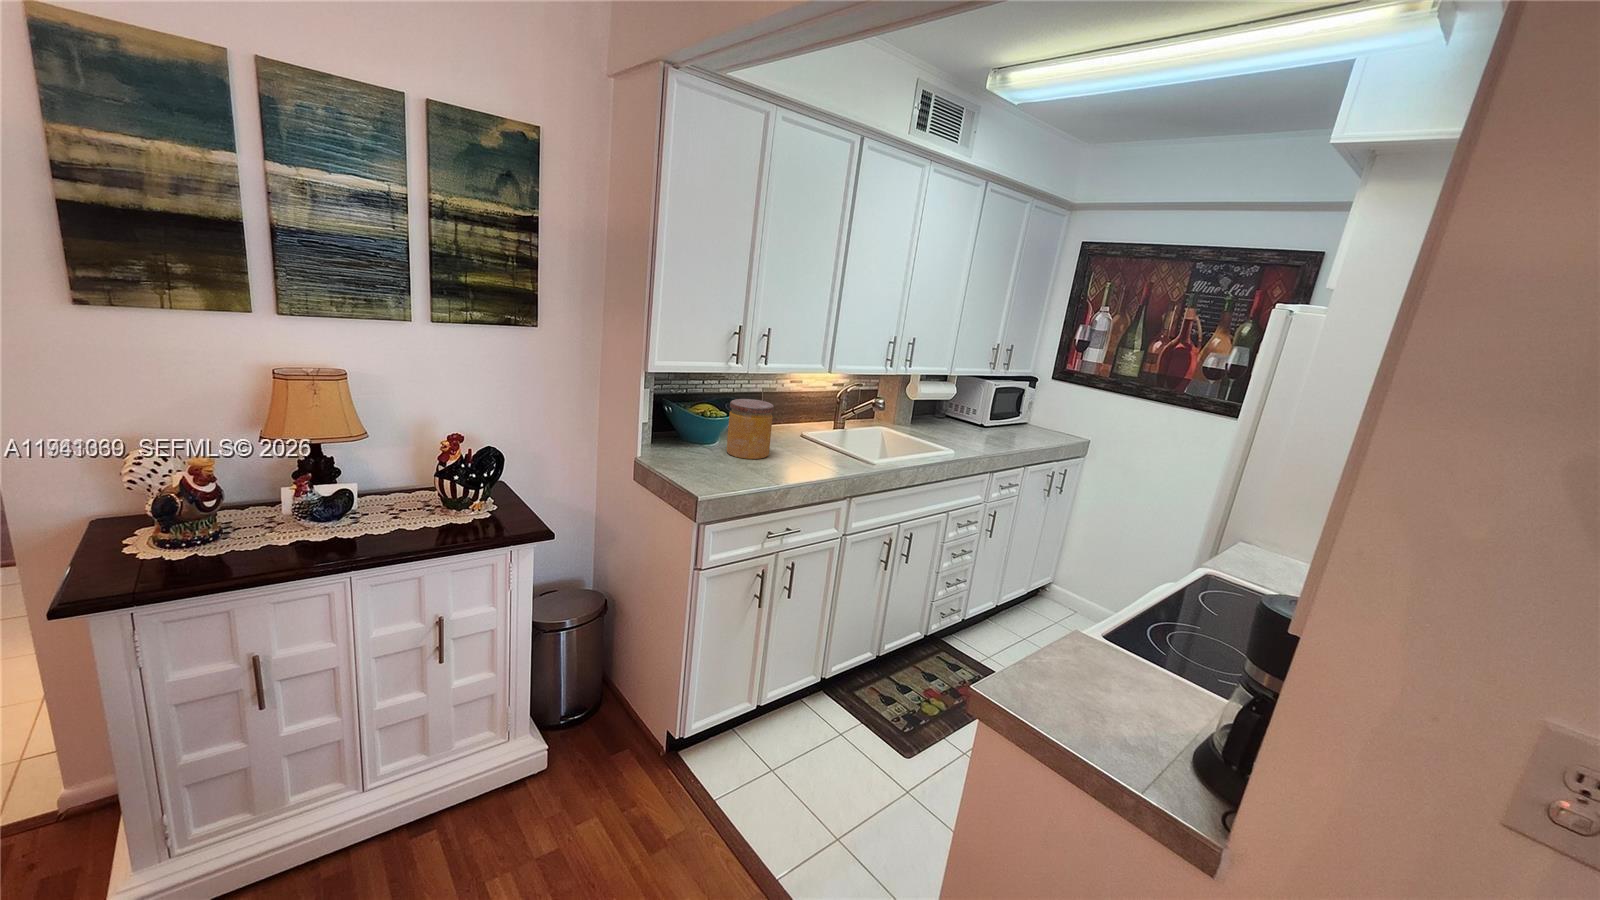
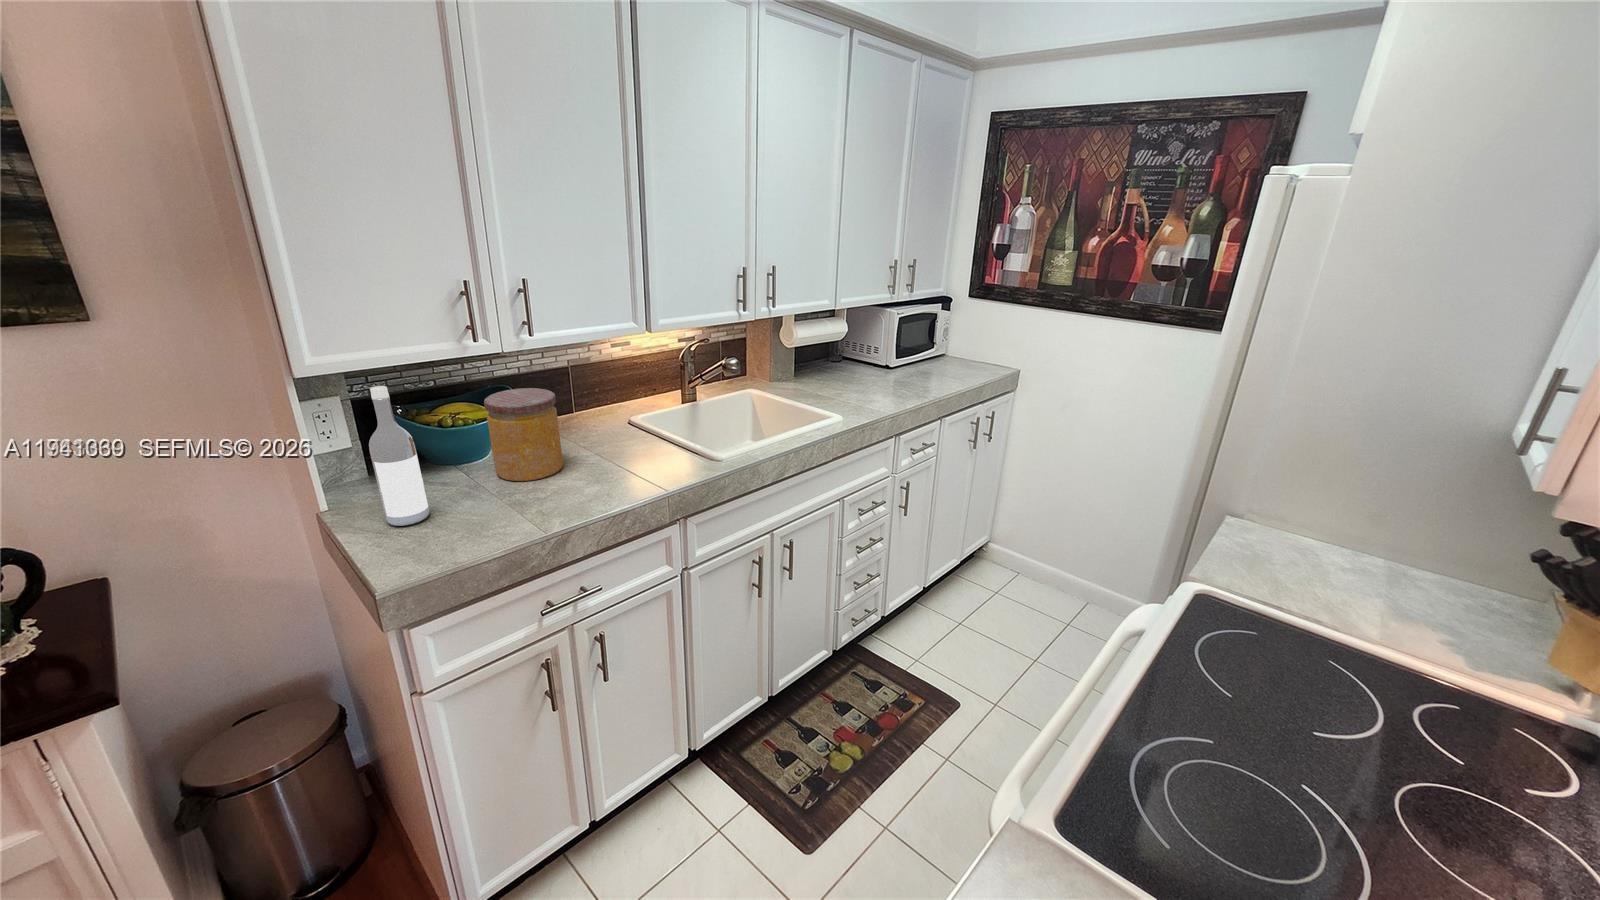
wine bottle: none [677,382,703,471] -> present [369,386,429,526]

